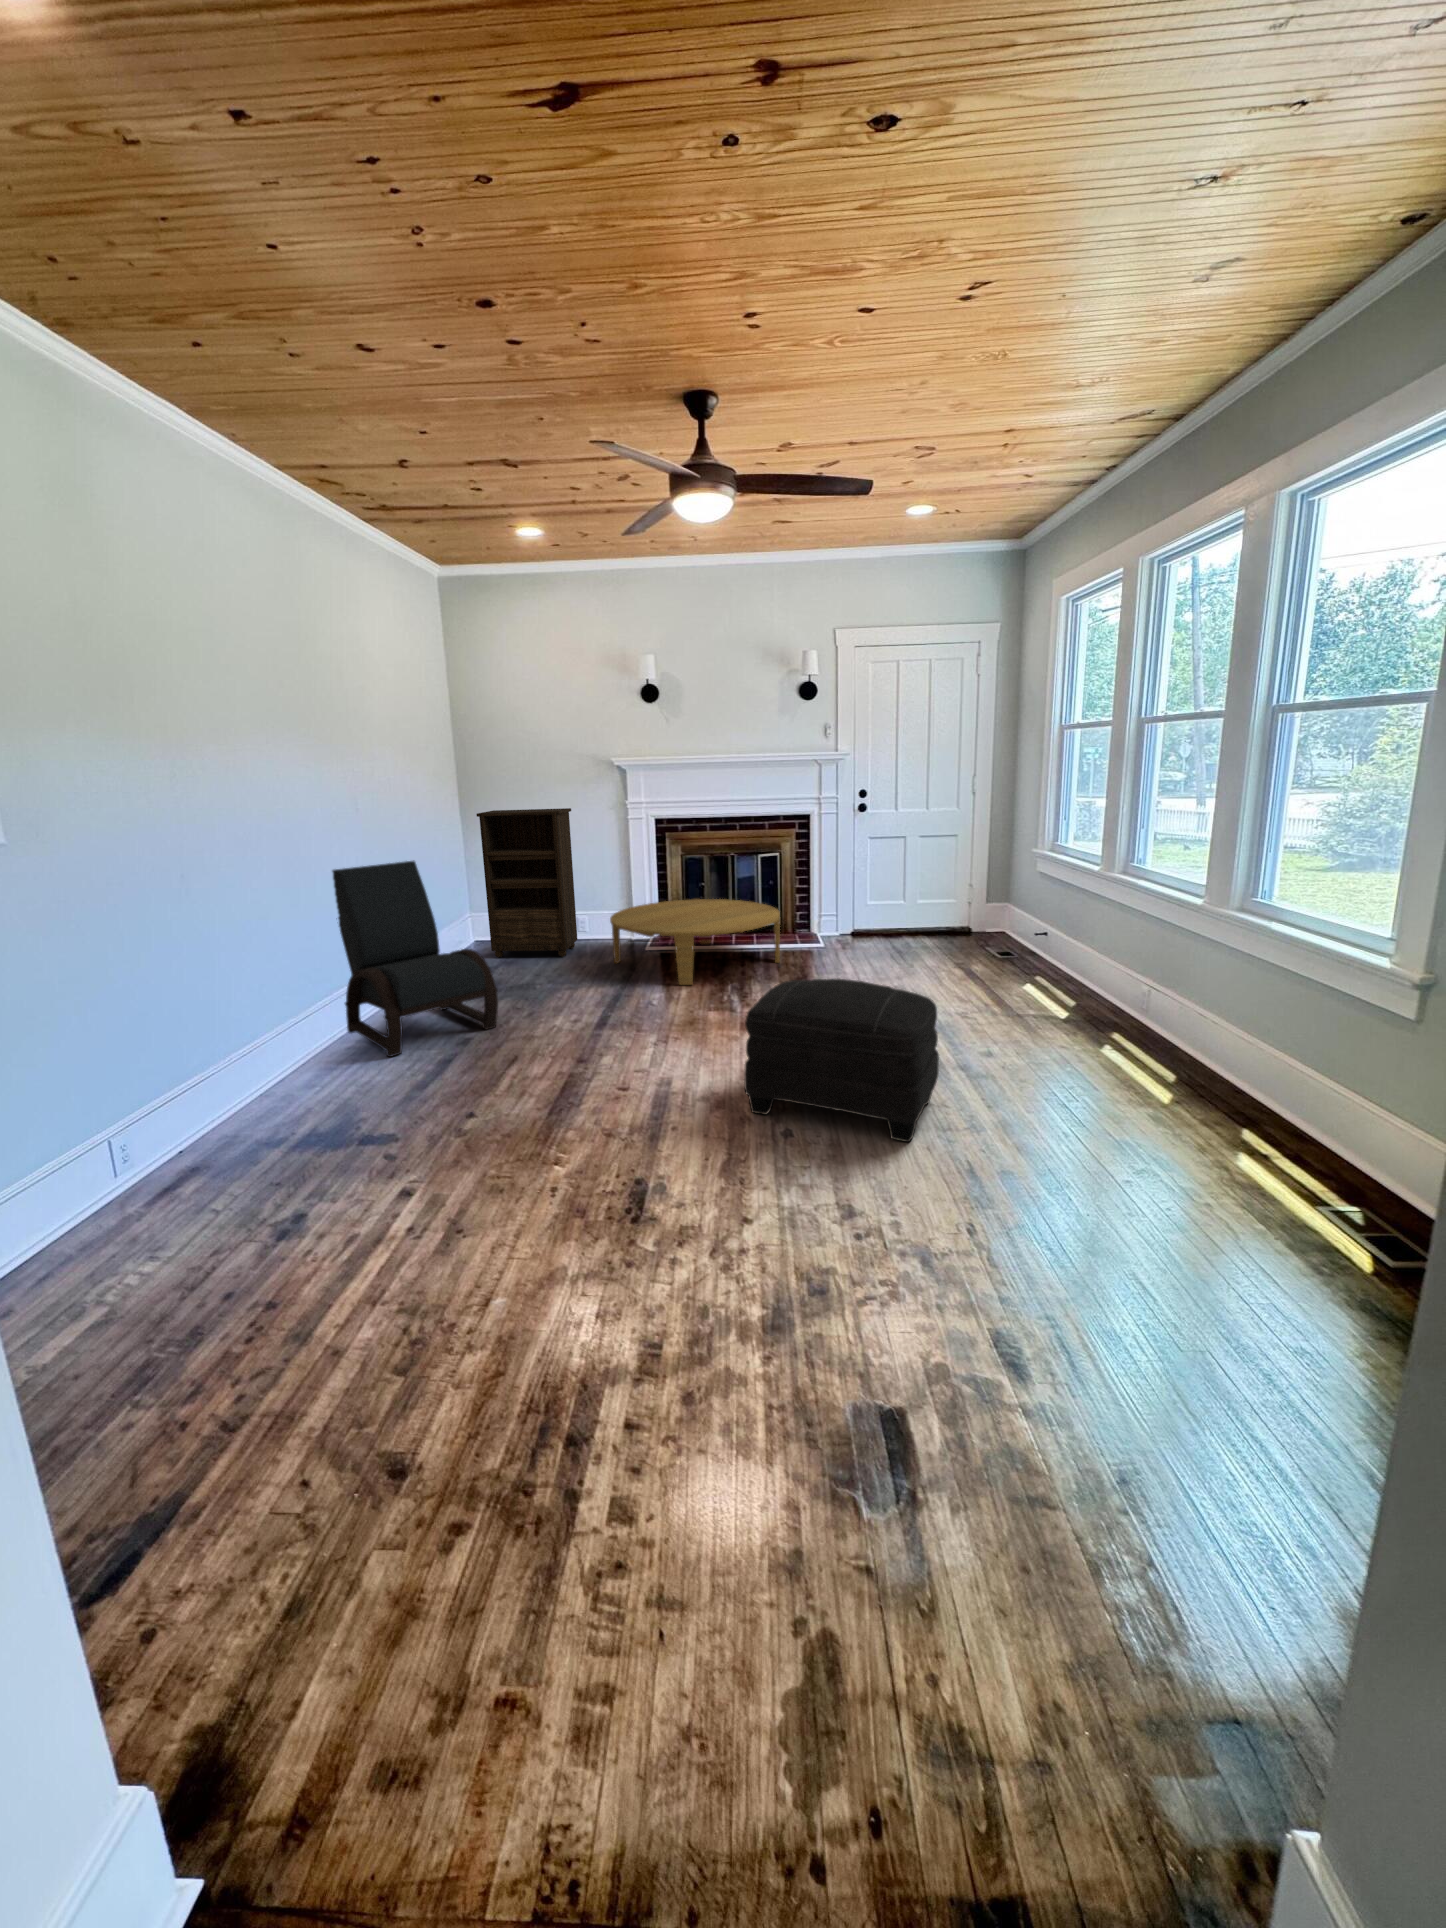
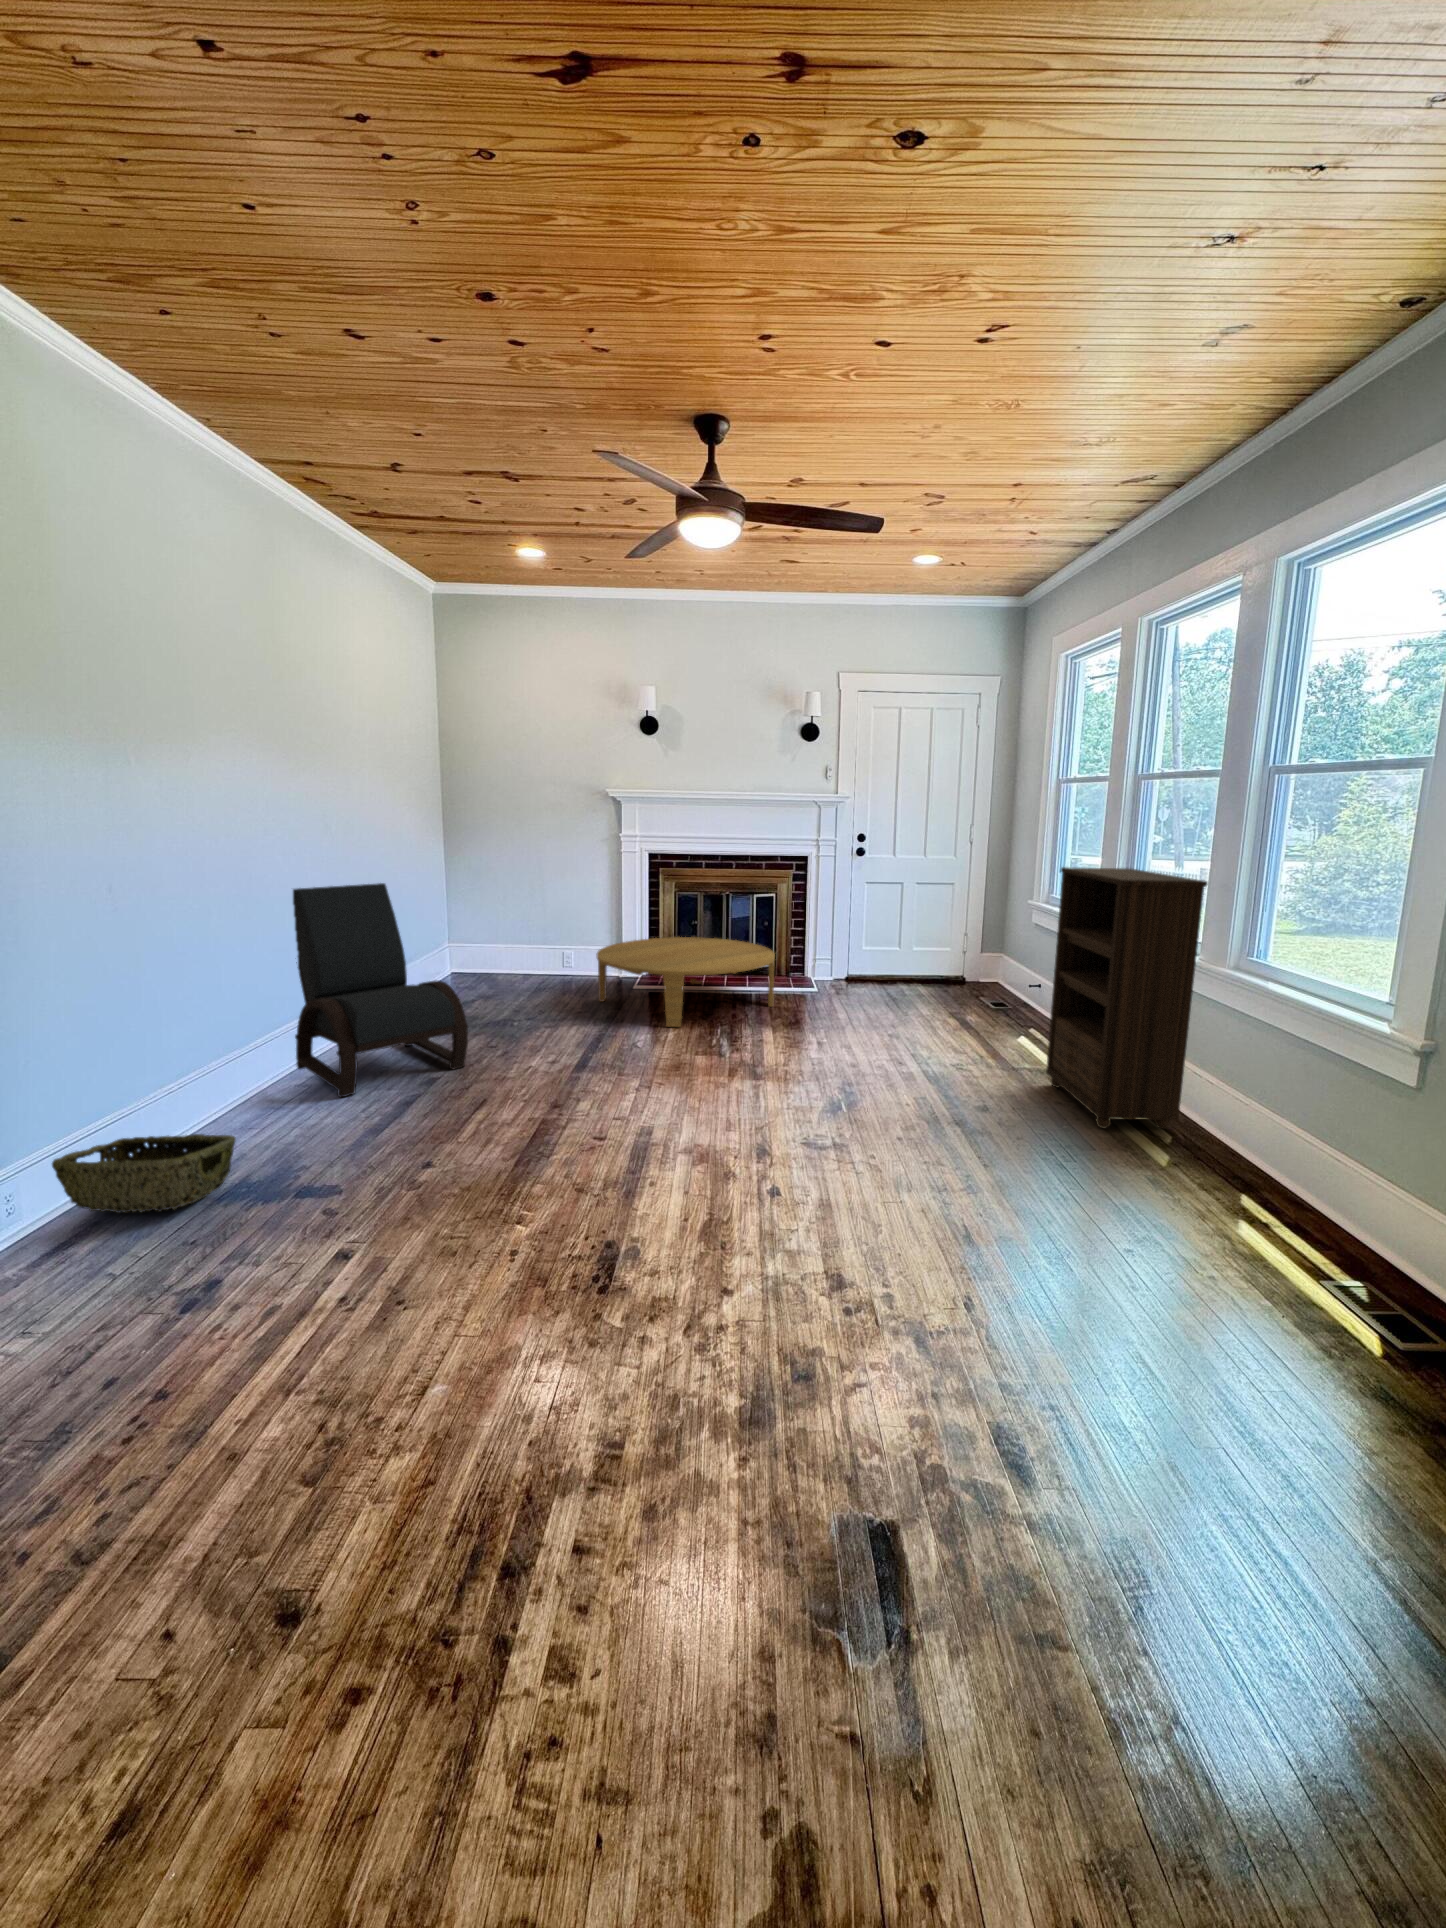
bookshelf: present [476,808,577,957] -> present [1046,867,1208,1129]
ottoman: present [744,979,939,1142] -> none [731,1026,936,1205]
woven basket: none [158,1091,307,1158] -> present [52,1134,236,1213]

